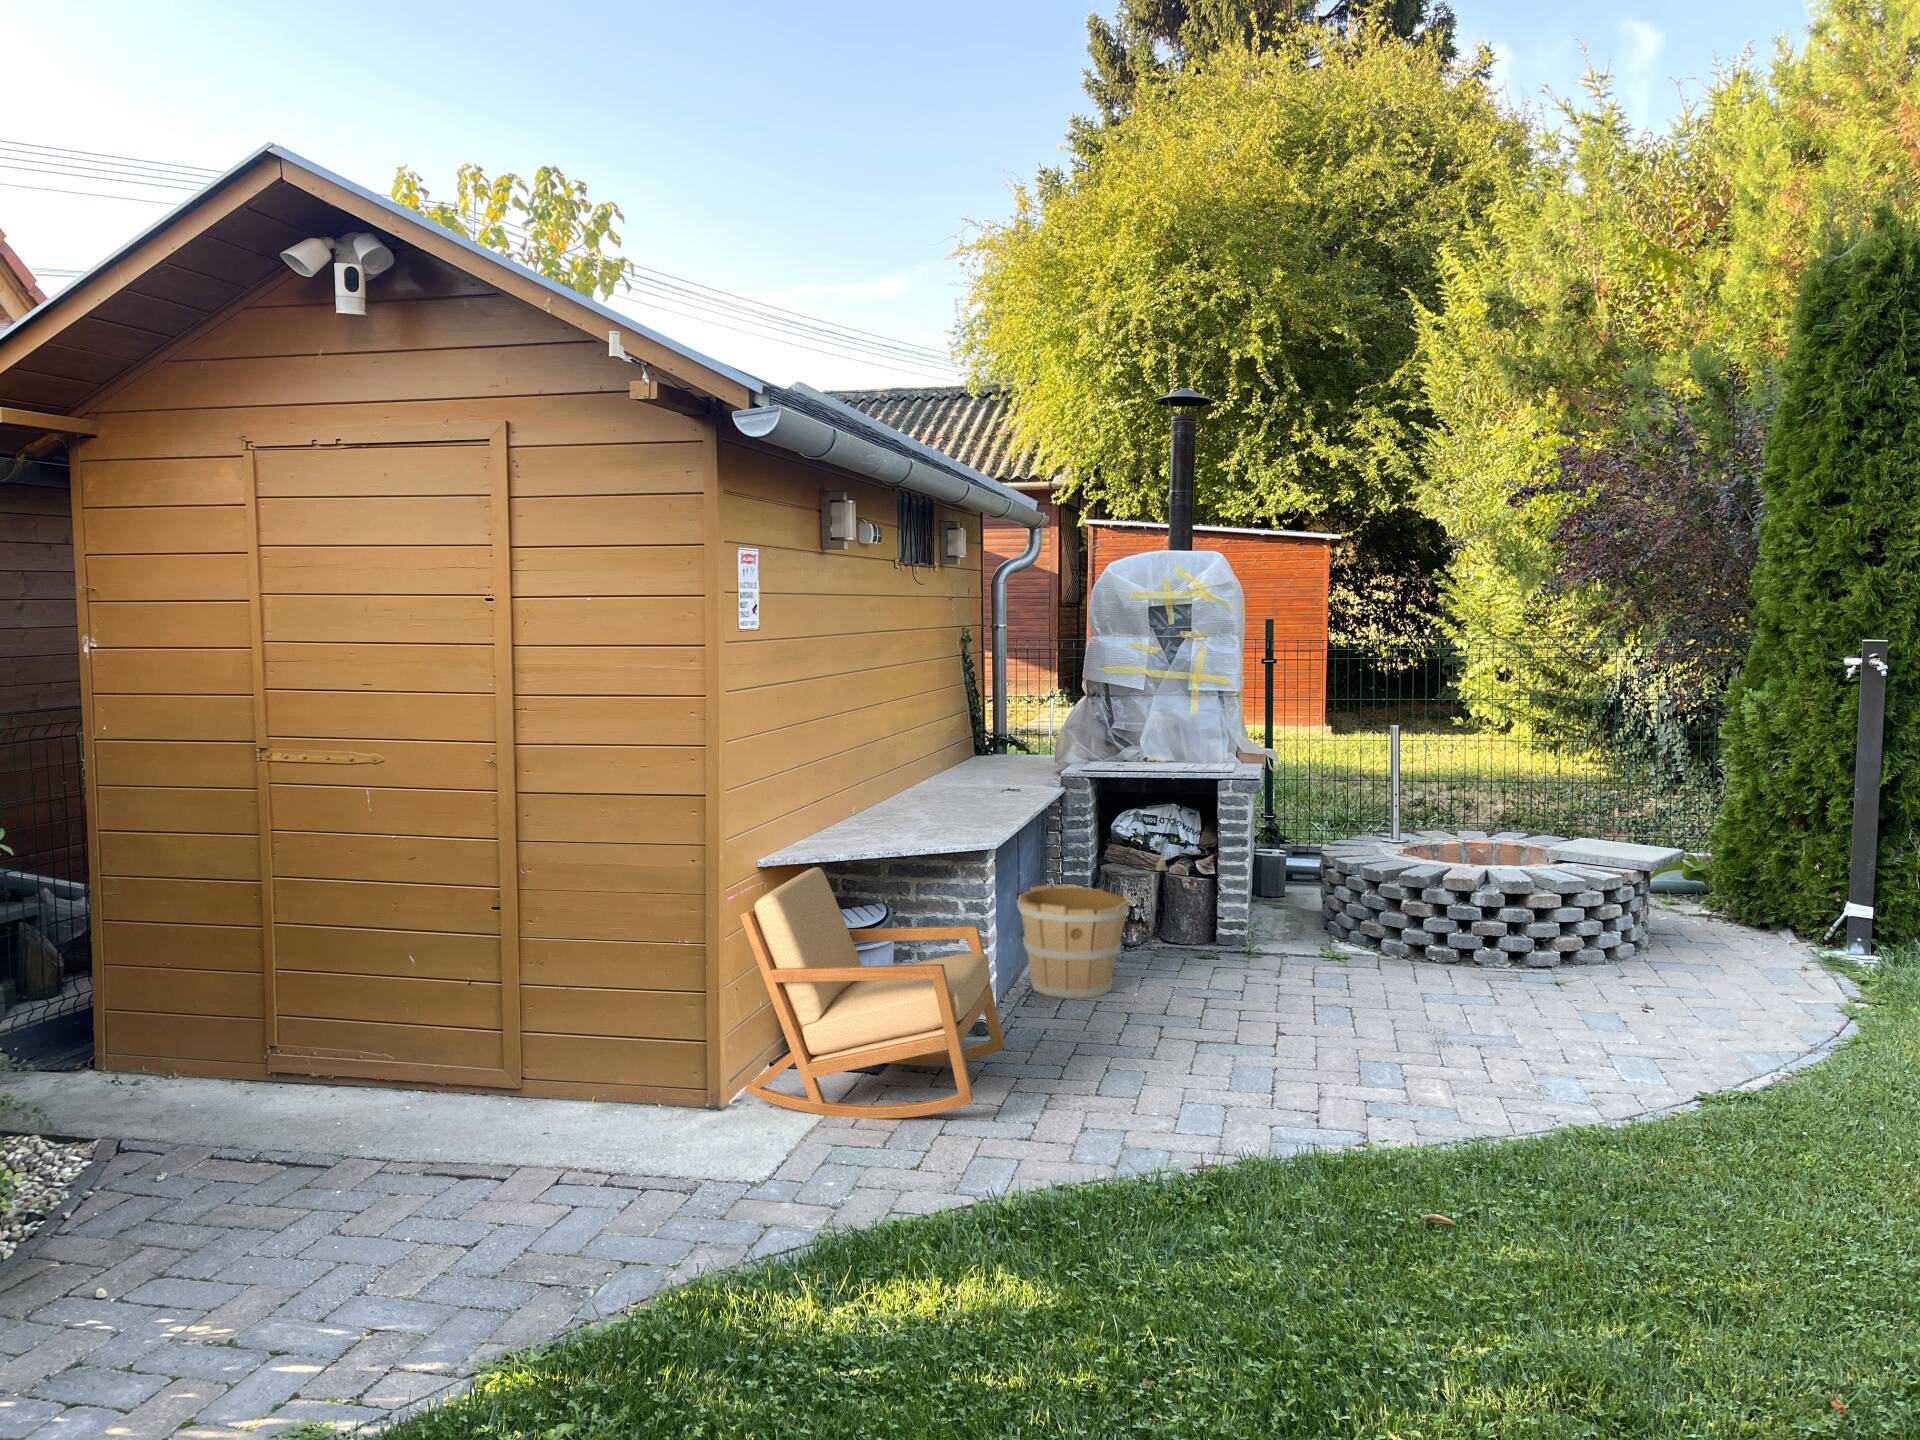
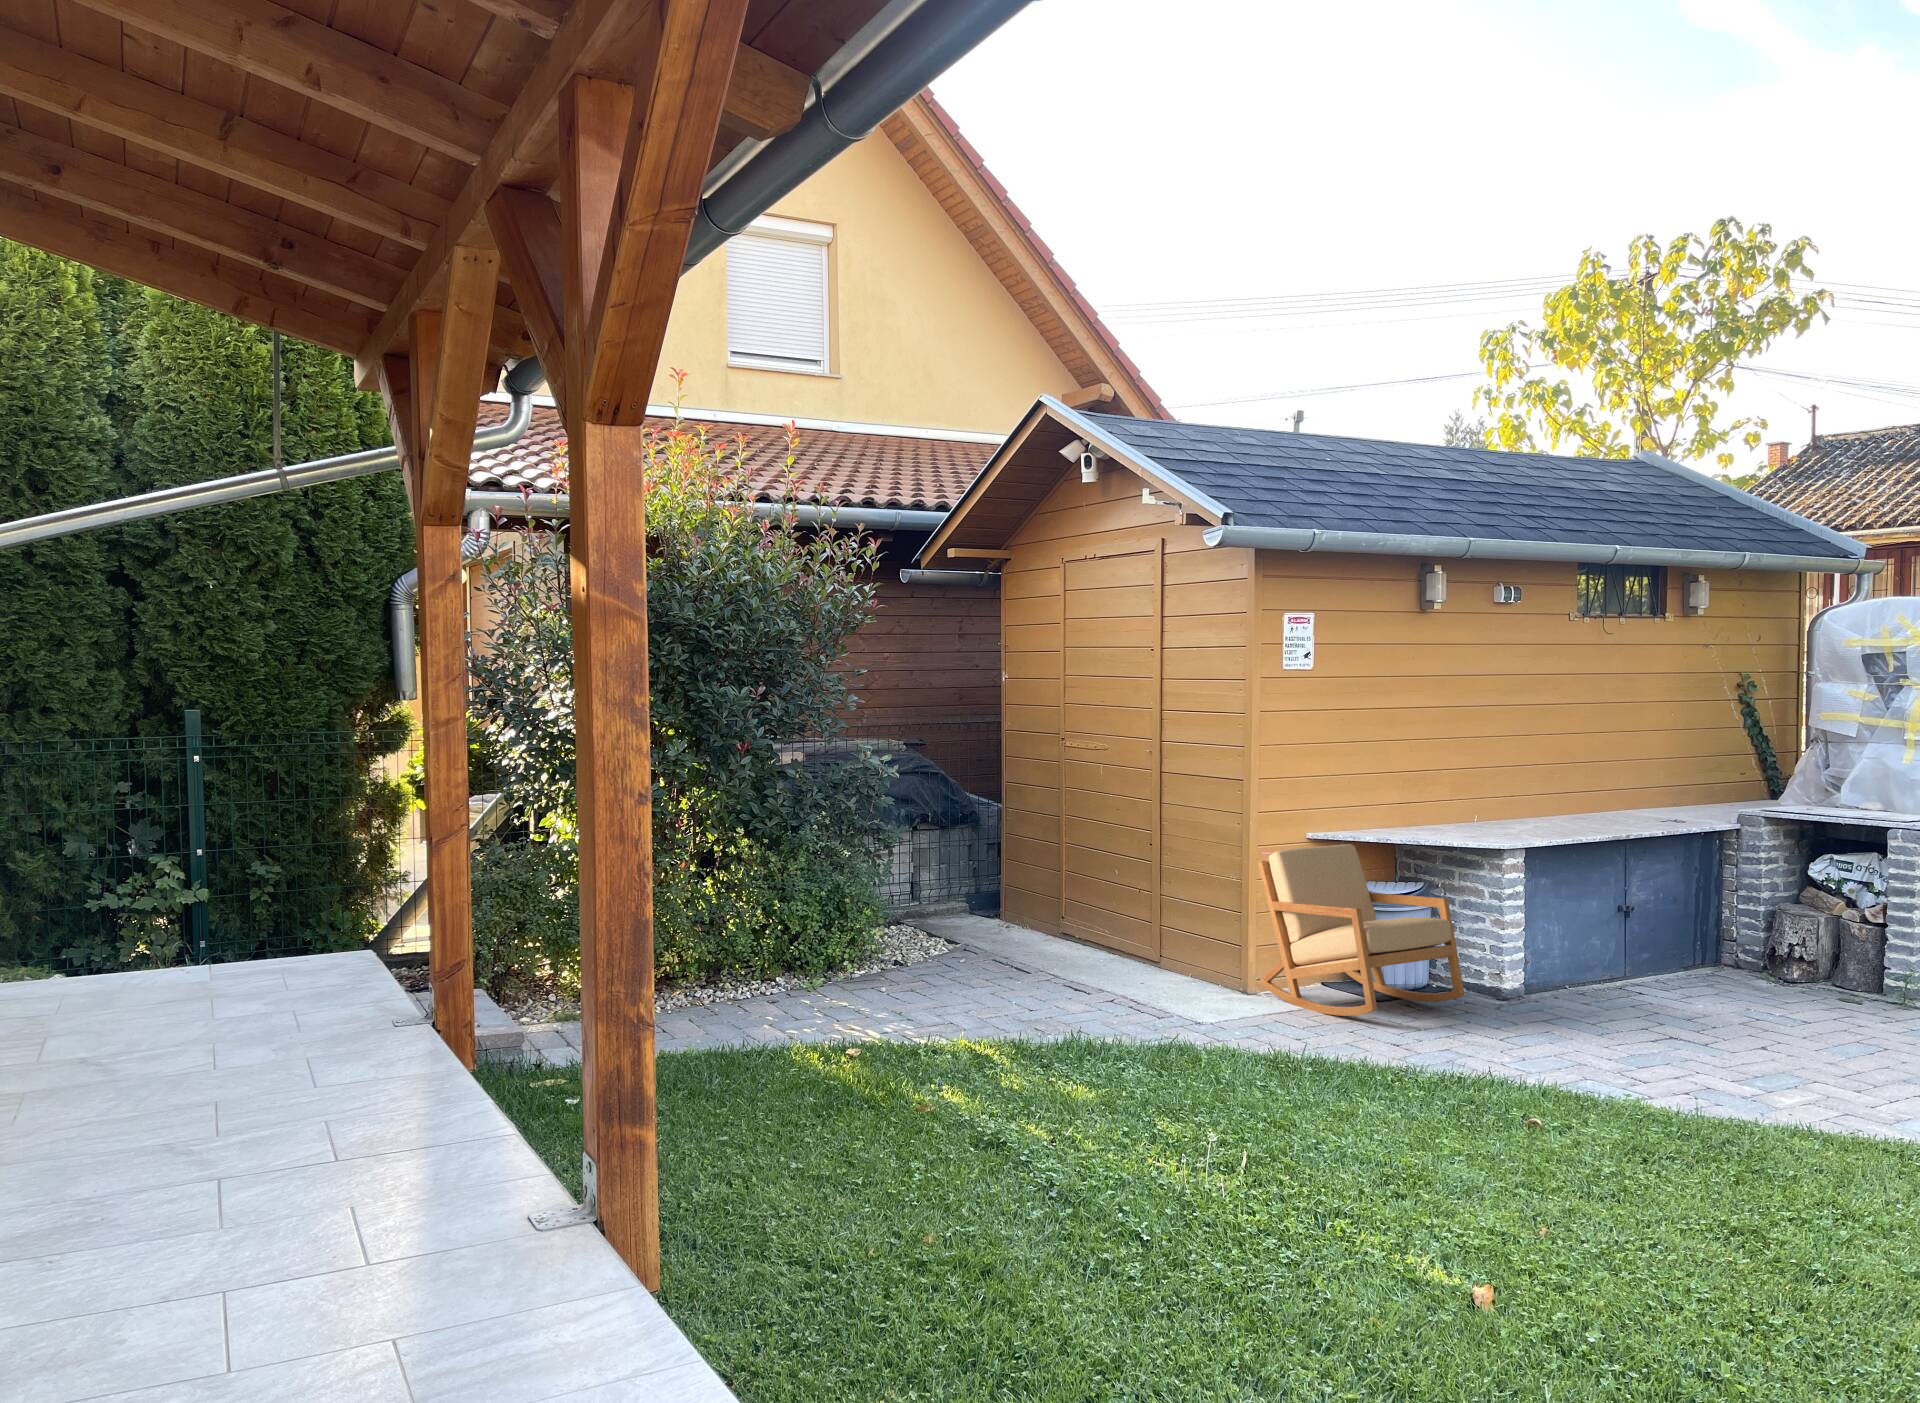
wooden bucket: present [1017,885,1130,999] -> none [1594,901,1706,1002]

